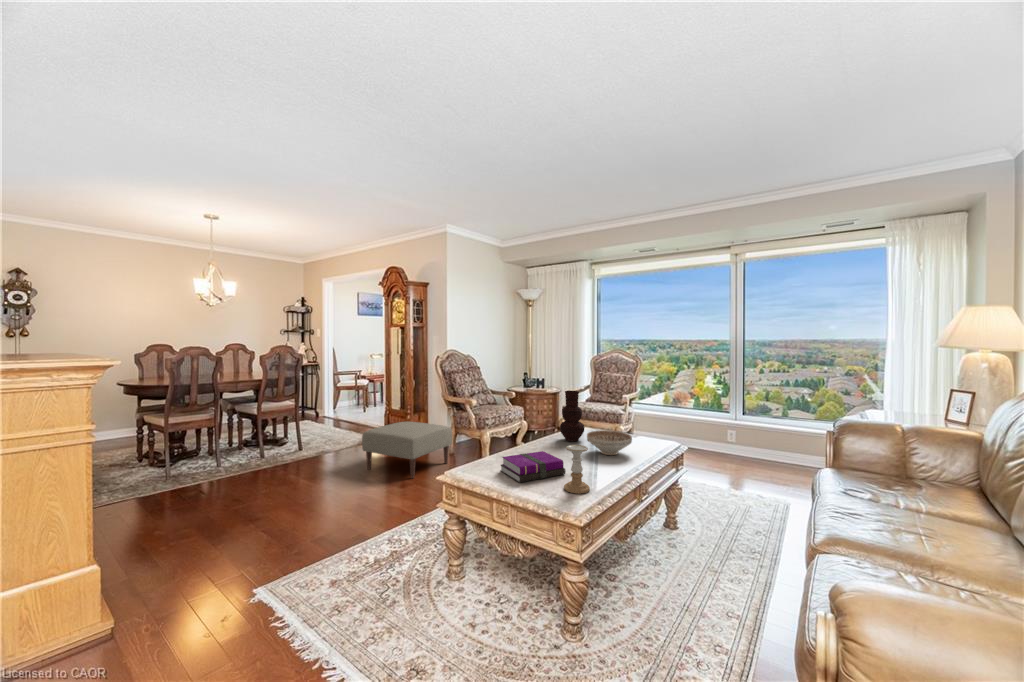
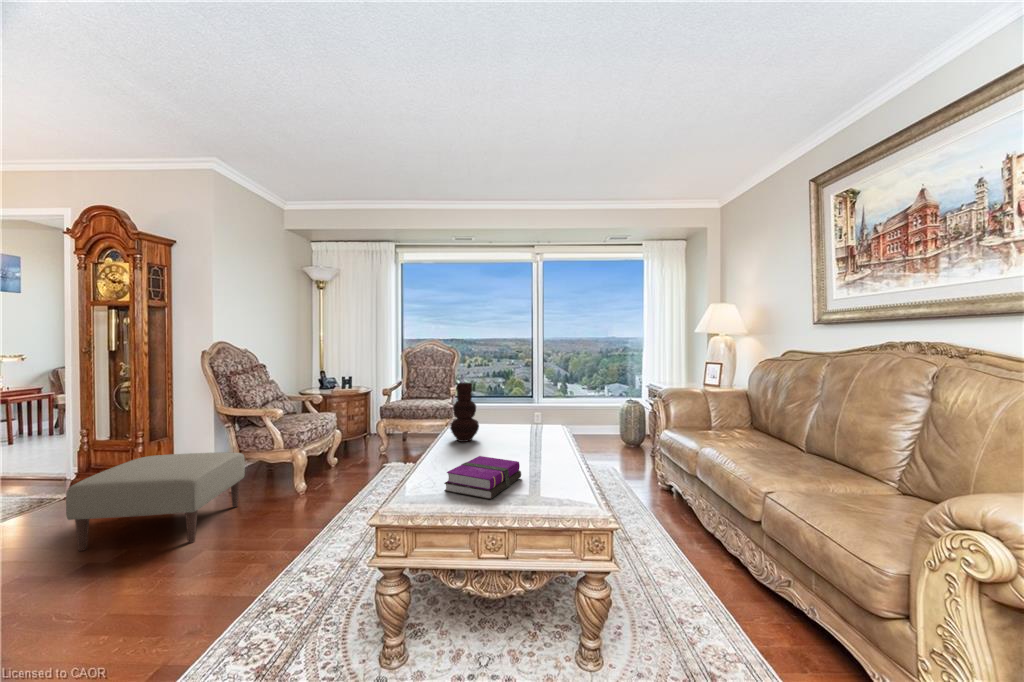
decorative bowl: present [587,430,632,455] -> none [498,423,547,449]
candle holder: present [564,445,590,494] -> none [543,439,573,496]

